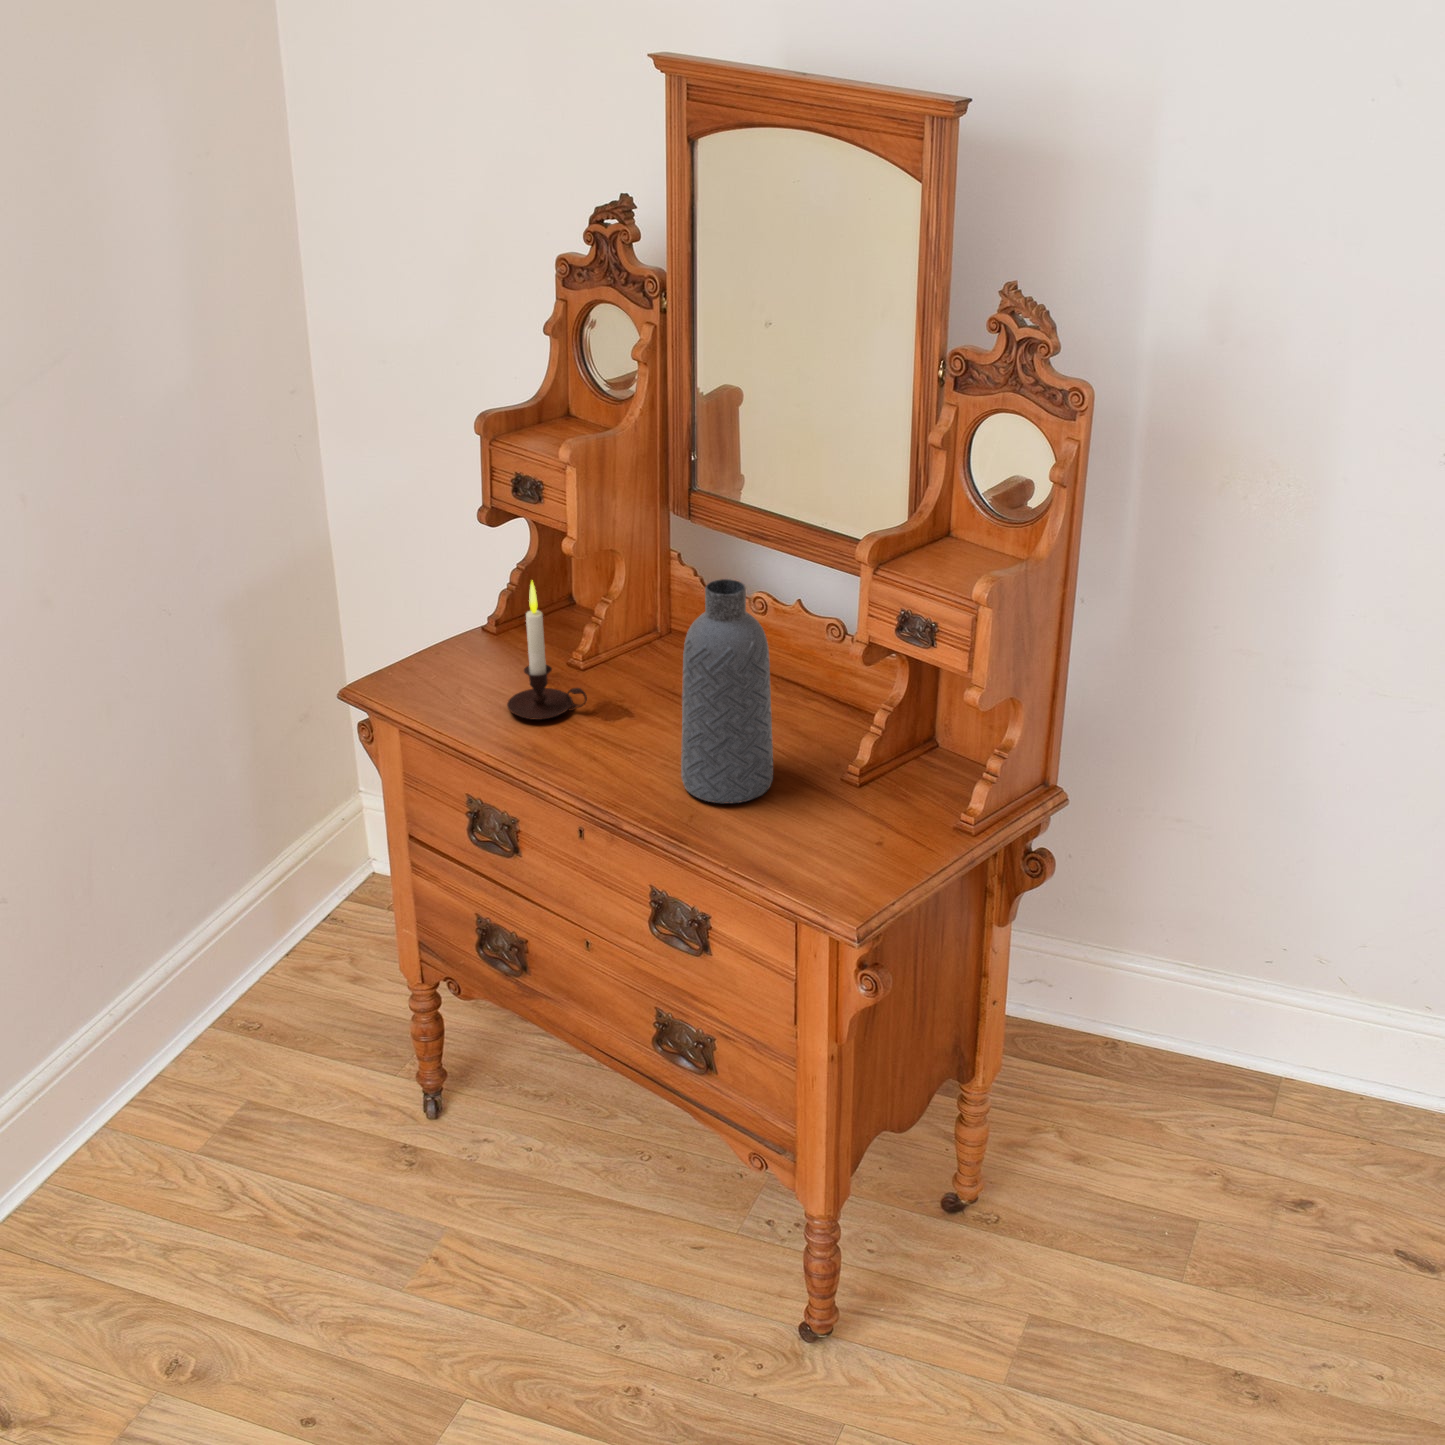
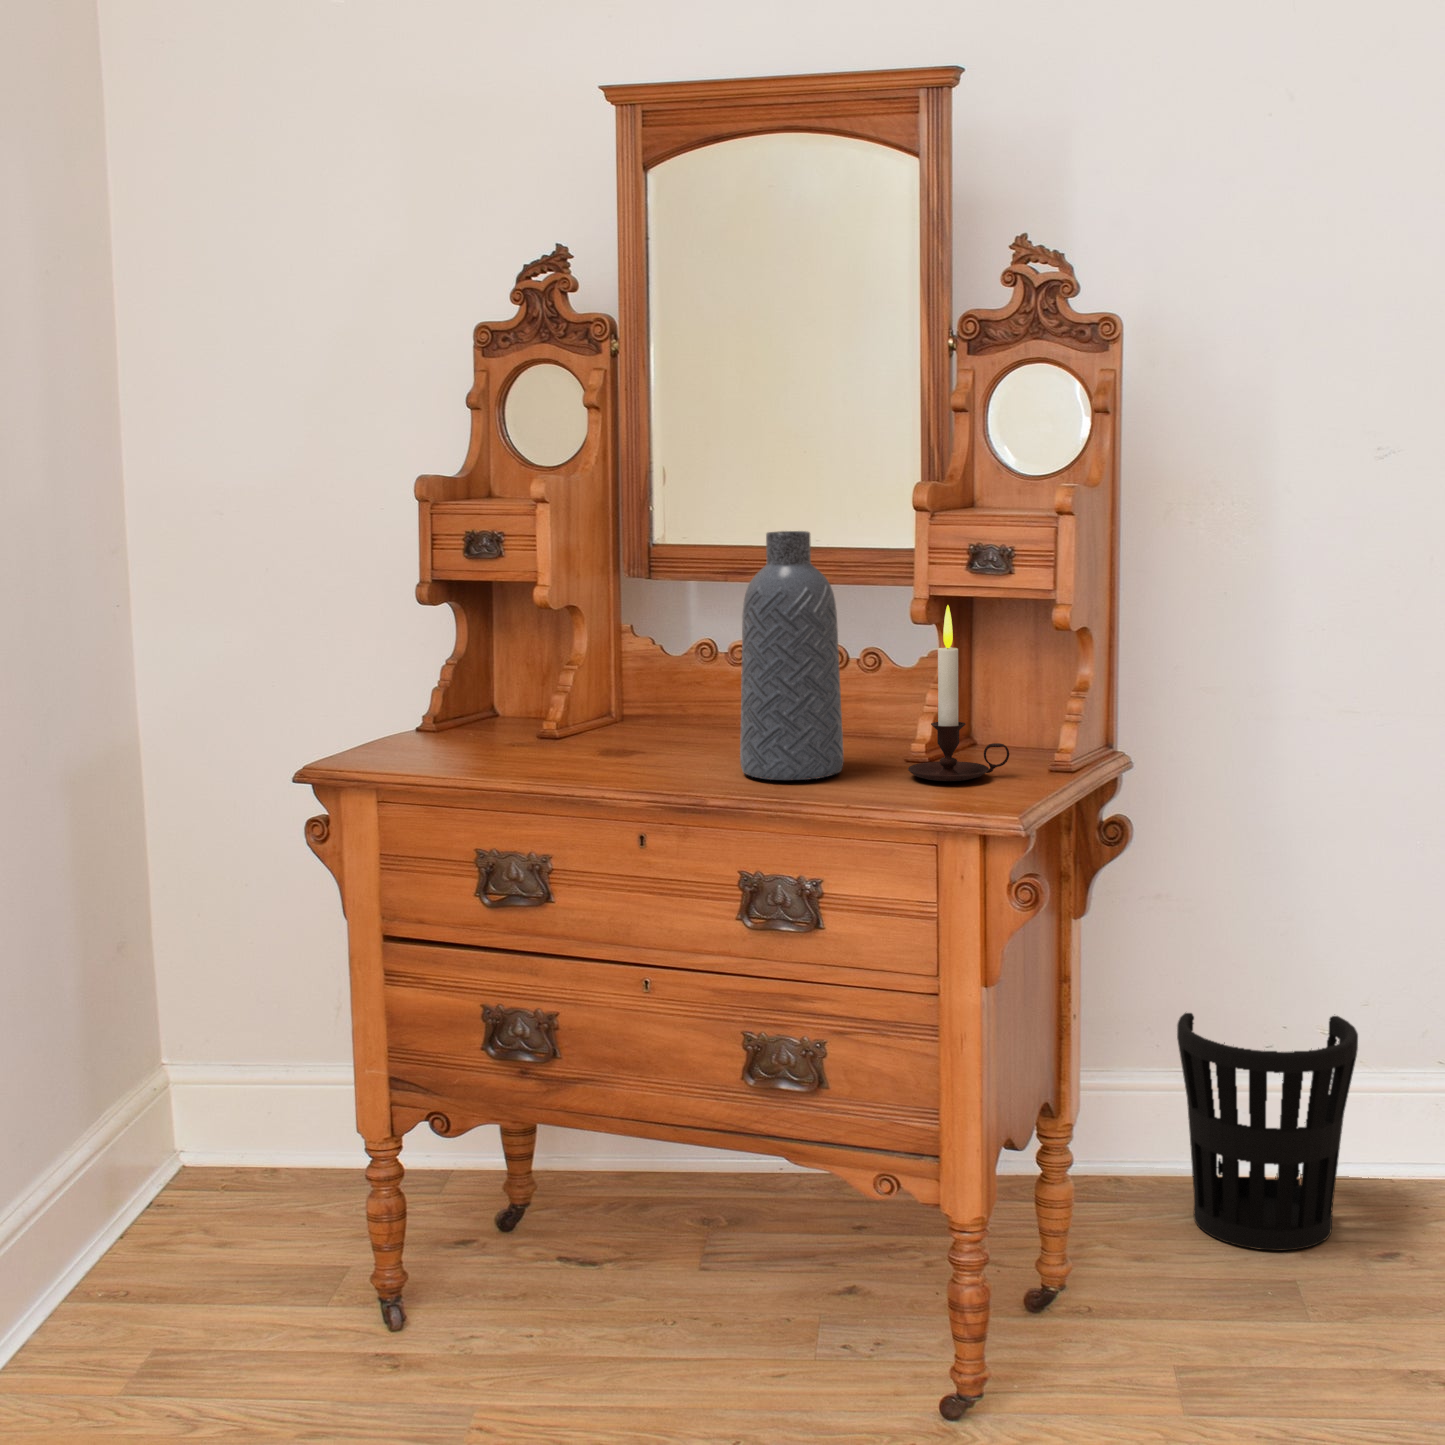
candle: present [507,581,587,720] -> present [908,605,1009,781]
wastebasket: none [1156,929,1325,1166] -> present [1177,1013,1358,1251]

